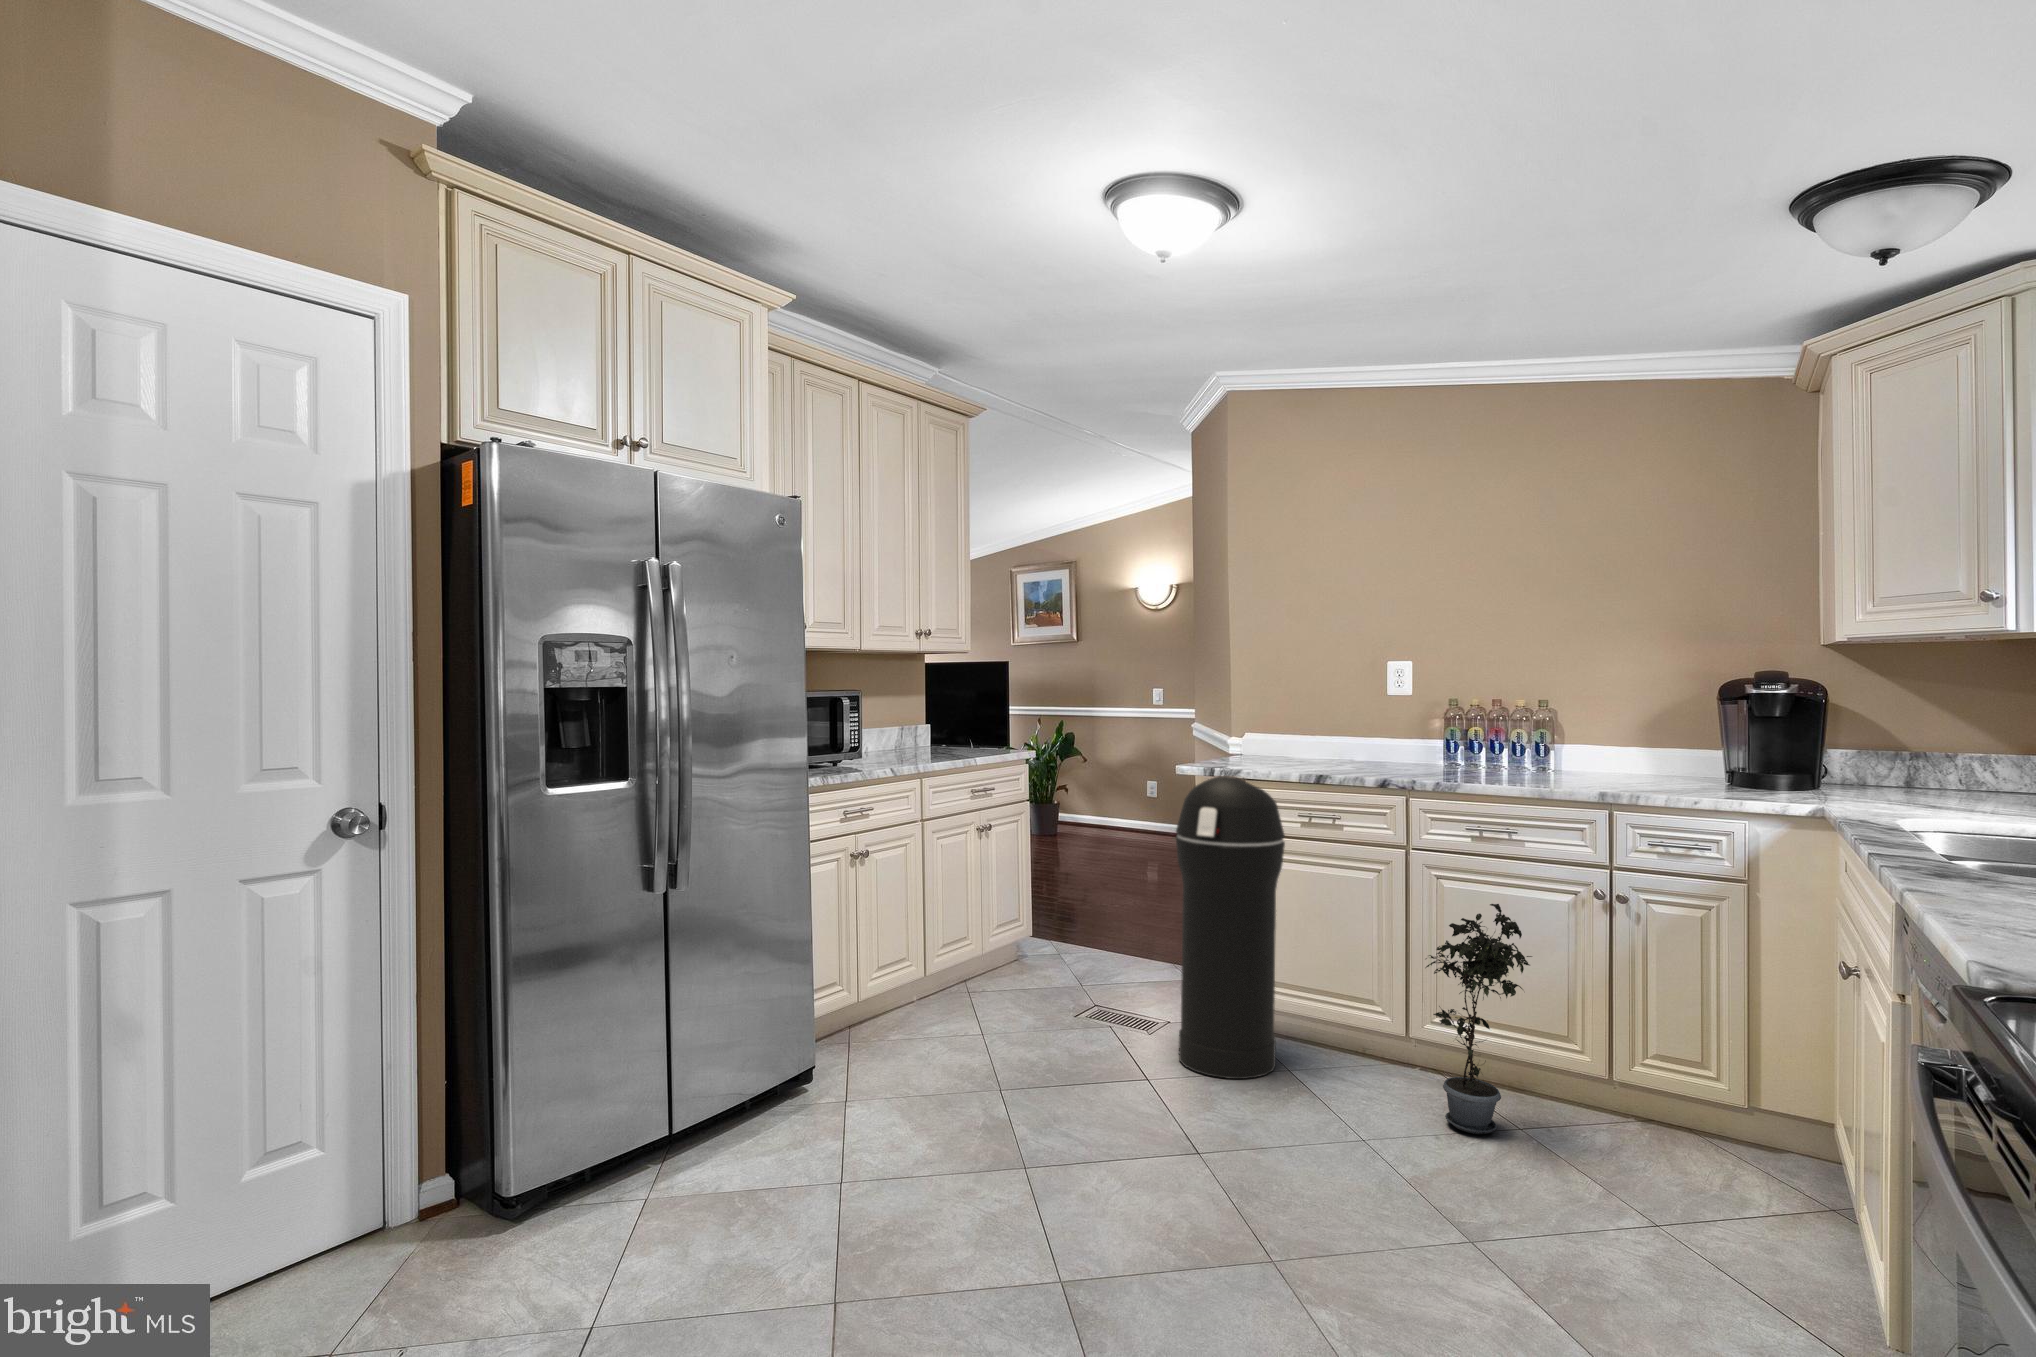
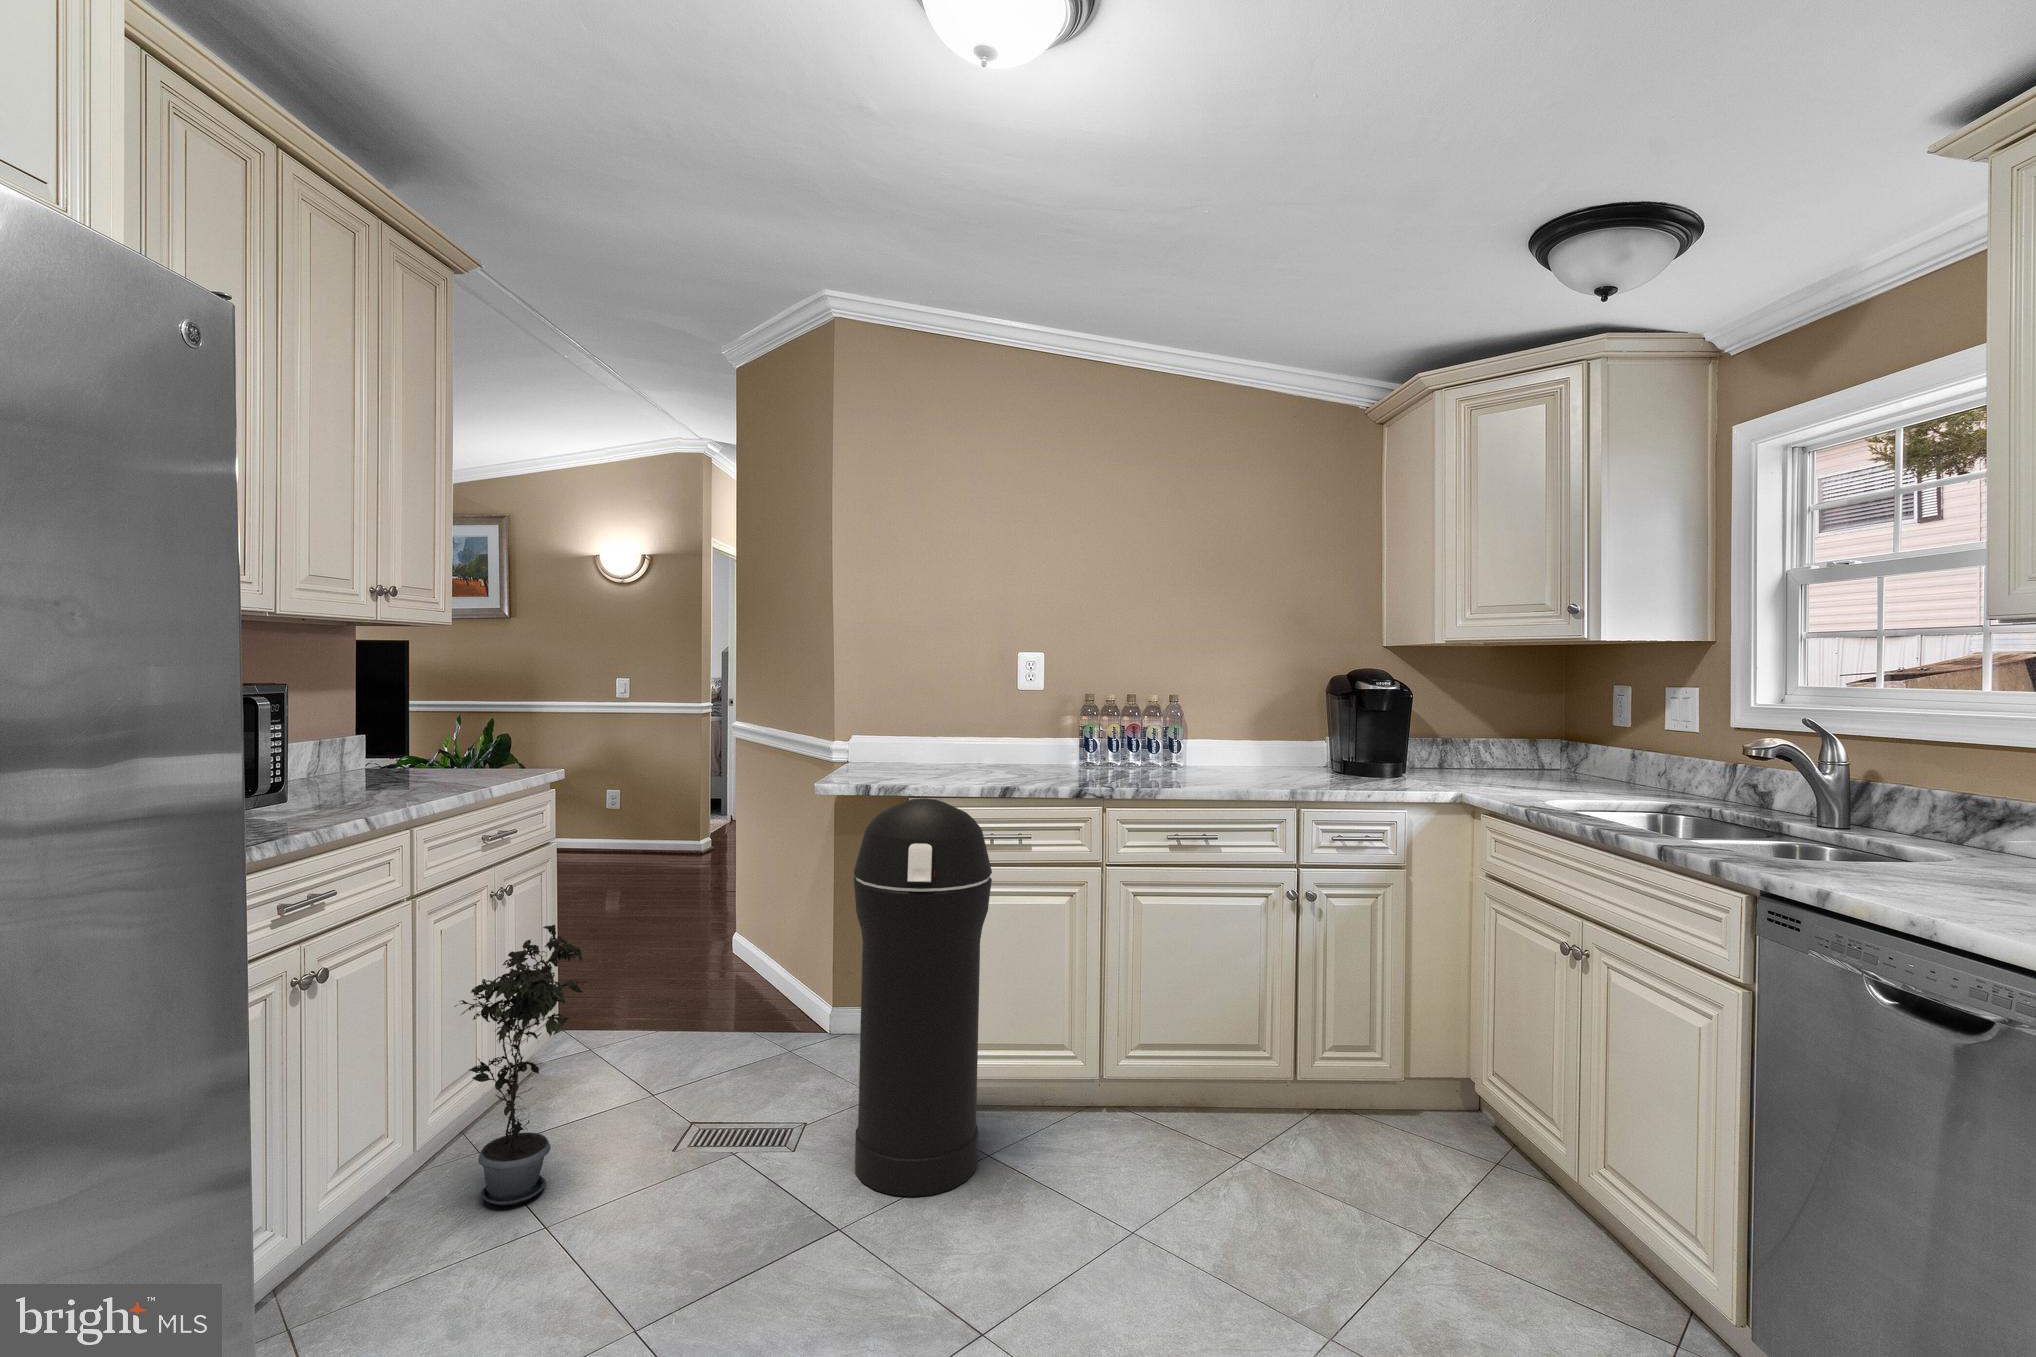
potted plant: present [1426,904,1532,1135] -> present [455,925,587,1205]

